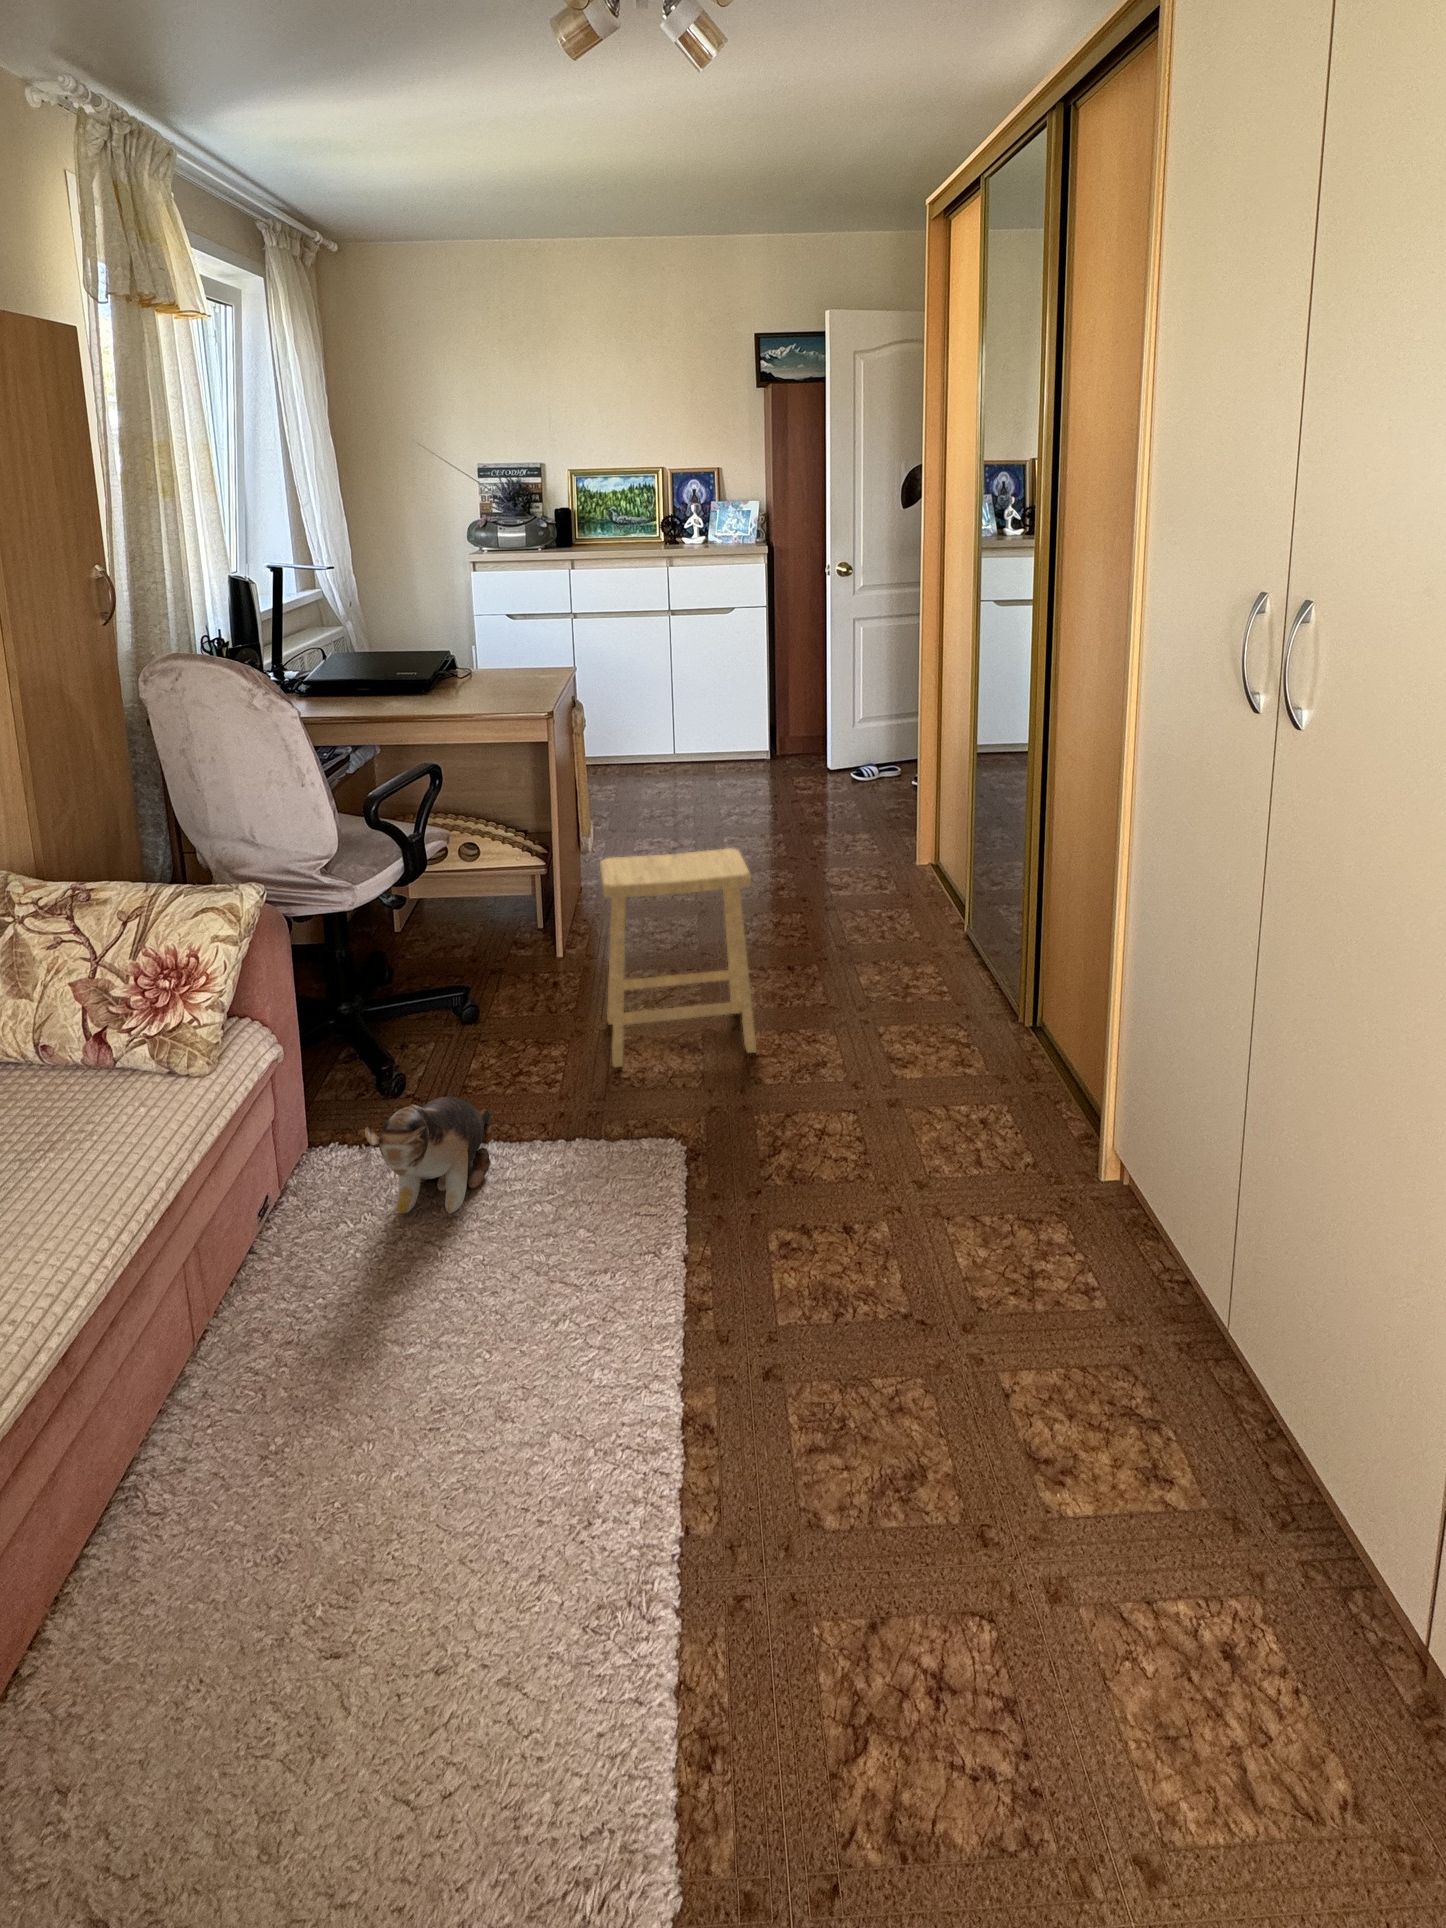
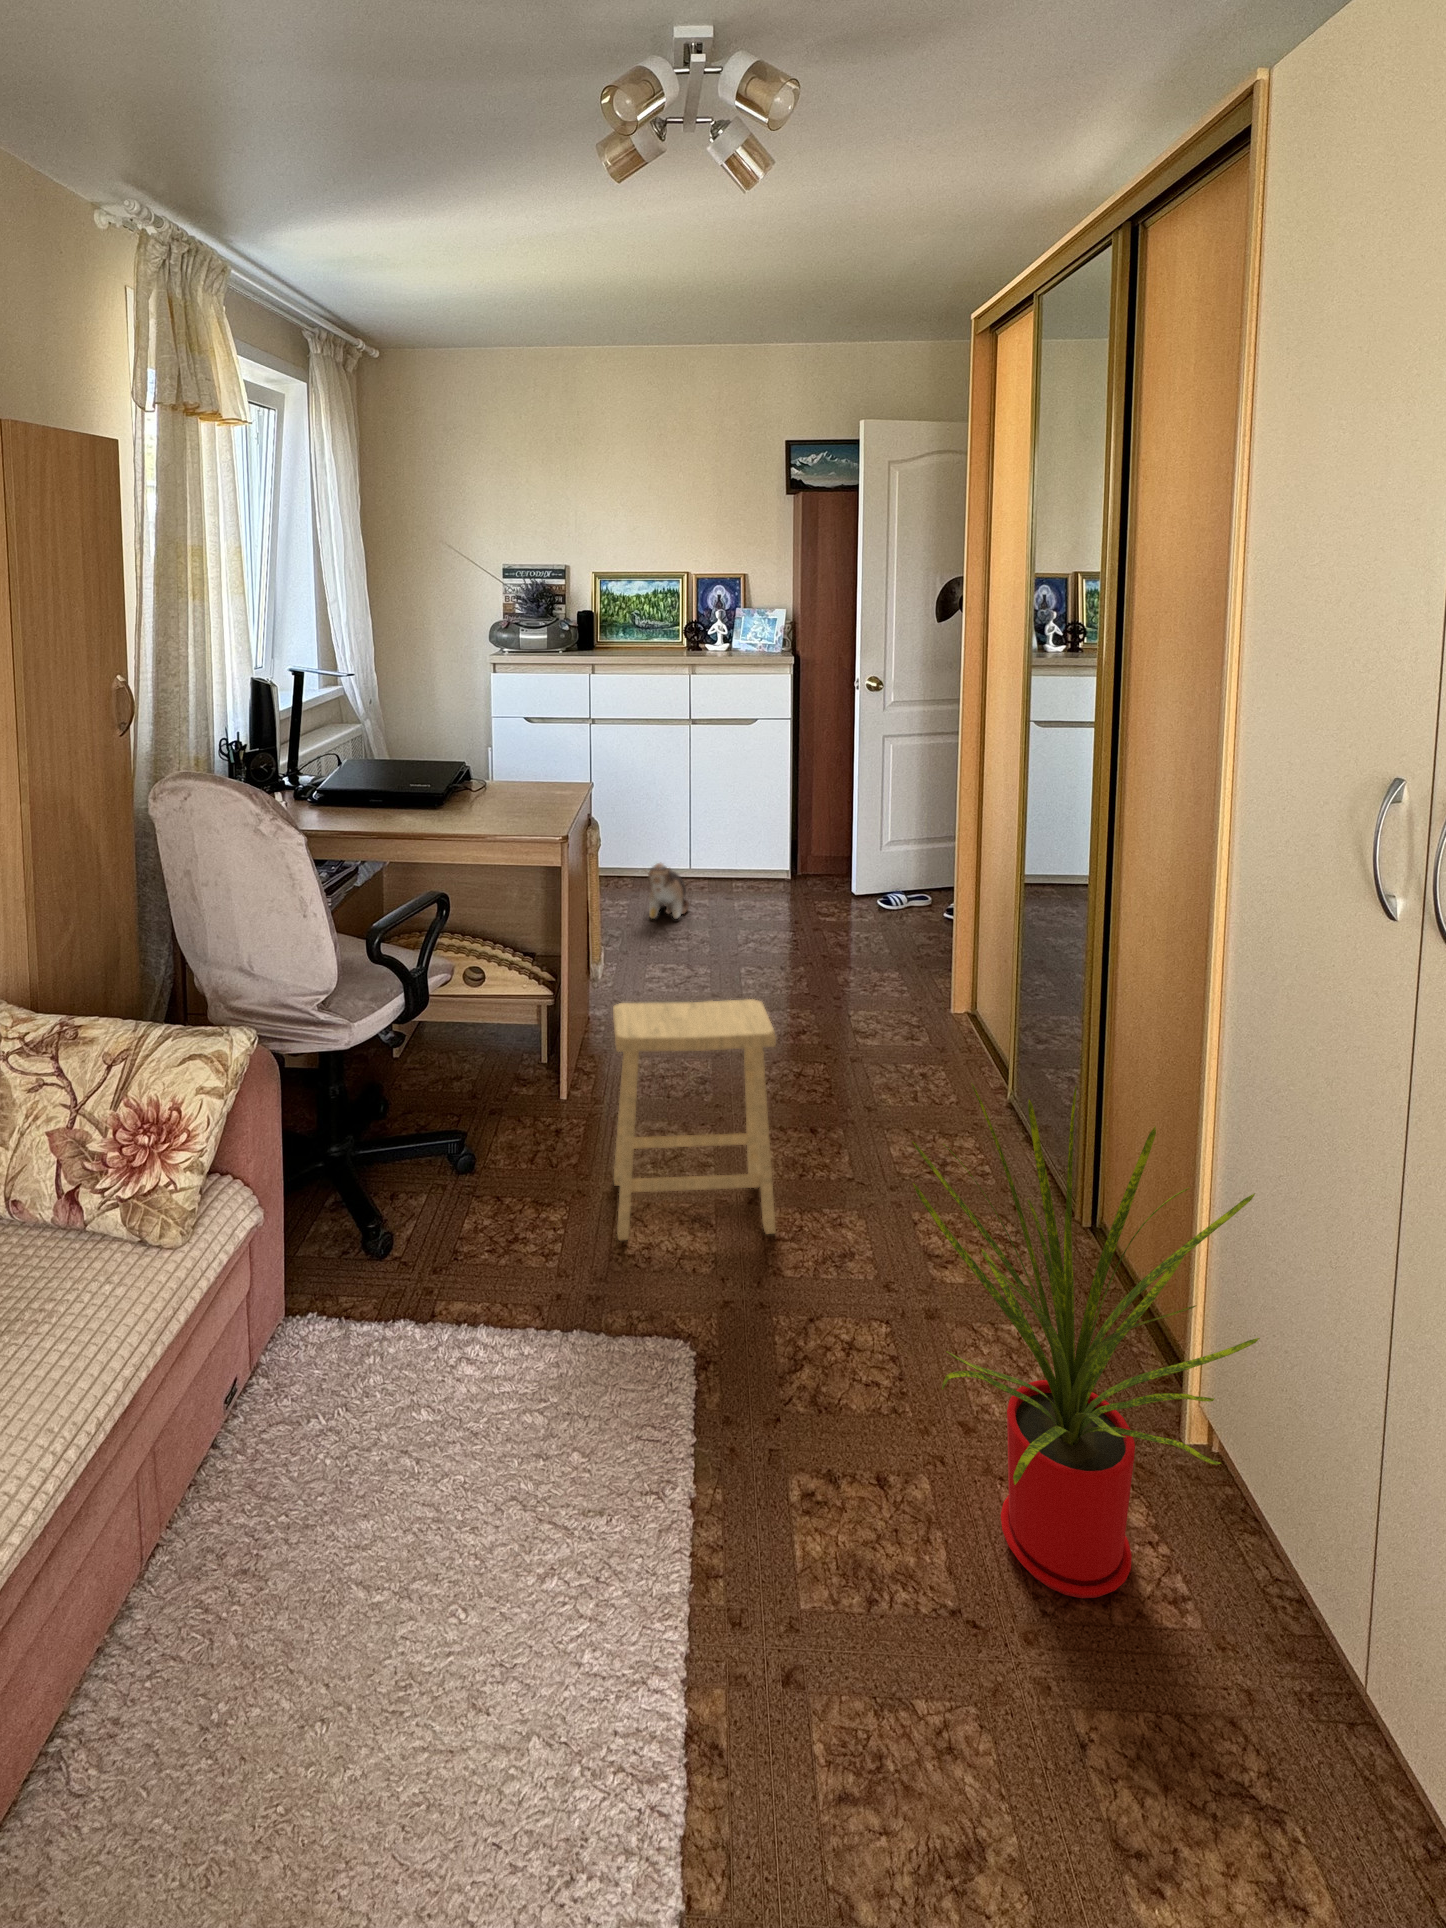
house plant: none [867,884,1156,1298] -> present [912,1083,1260,1598]
plush toy: present [365,1096,490,1214] -> present [648,863,689,919]

